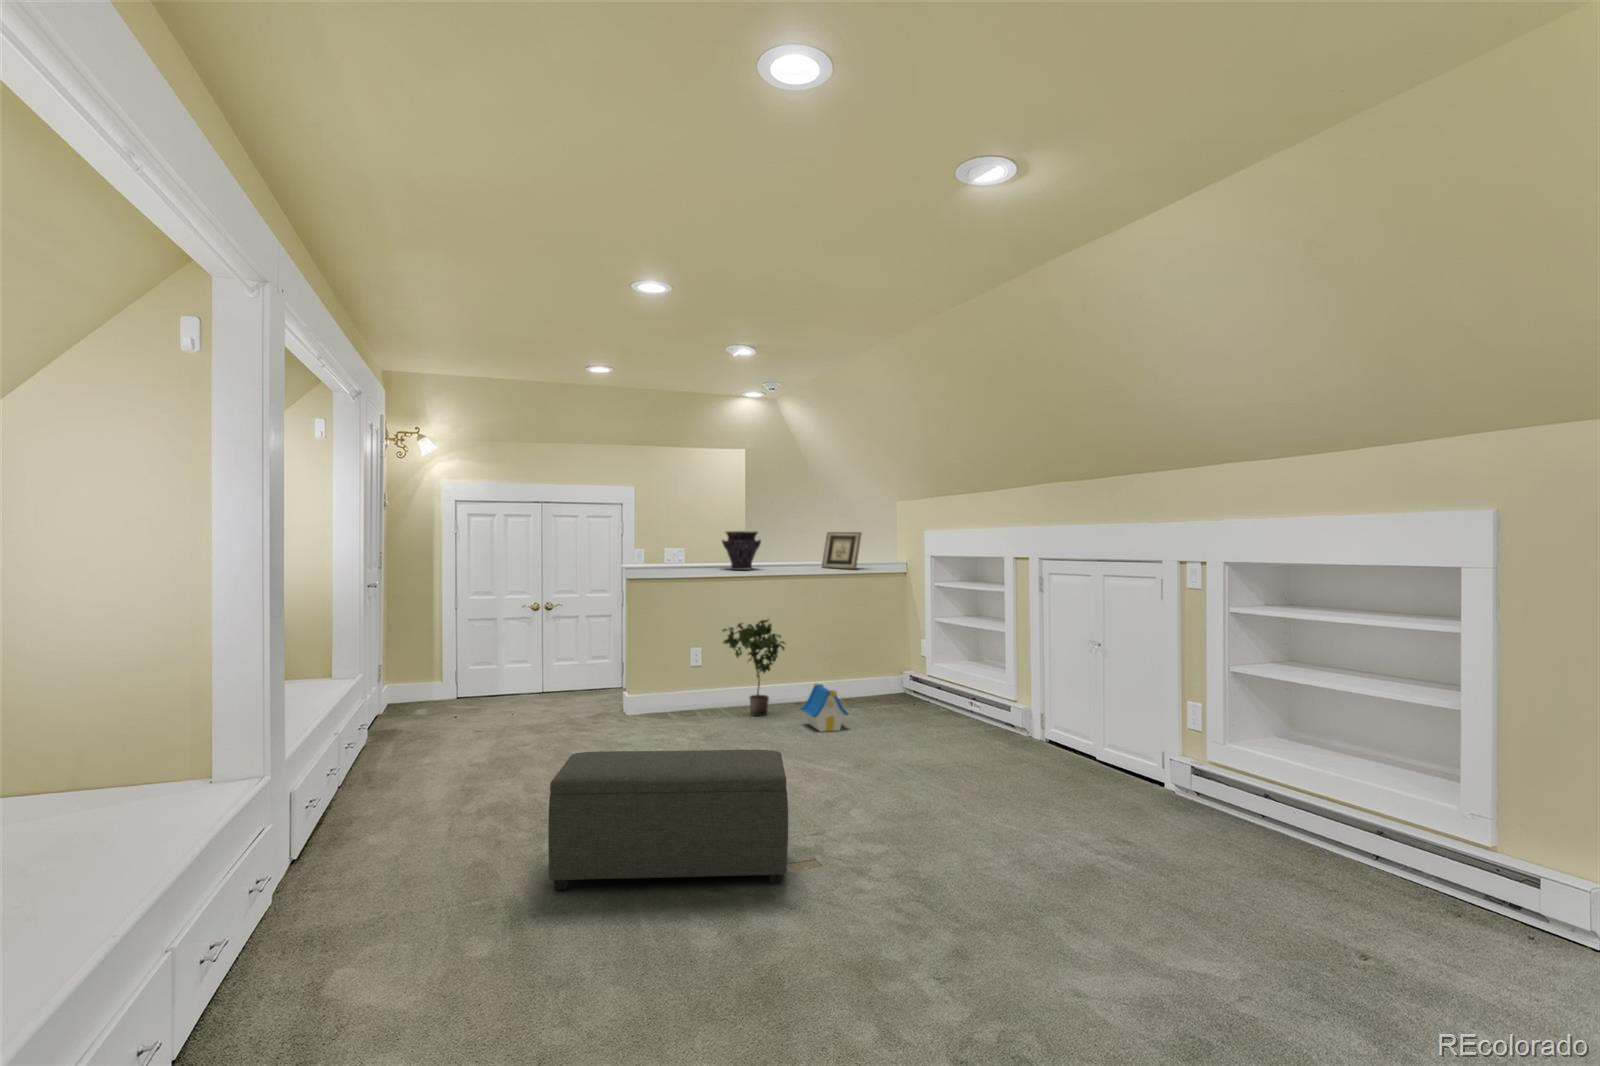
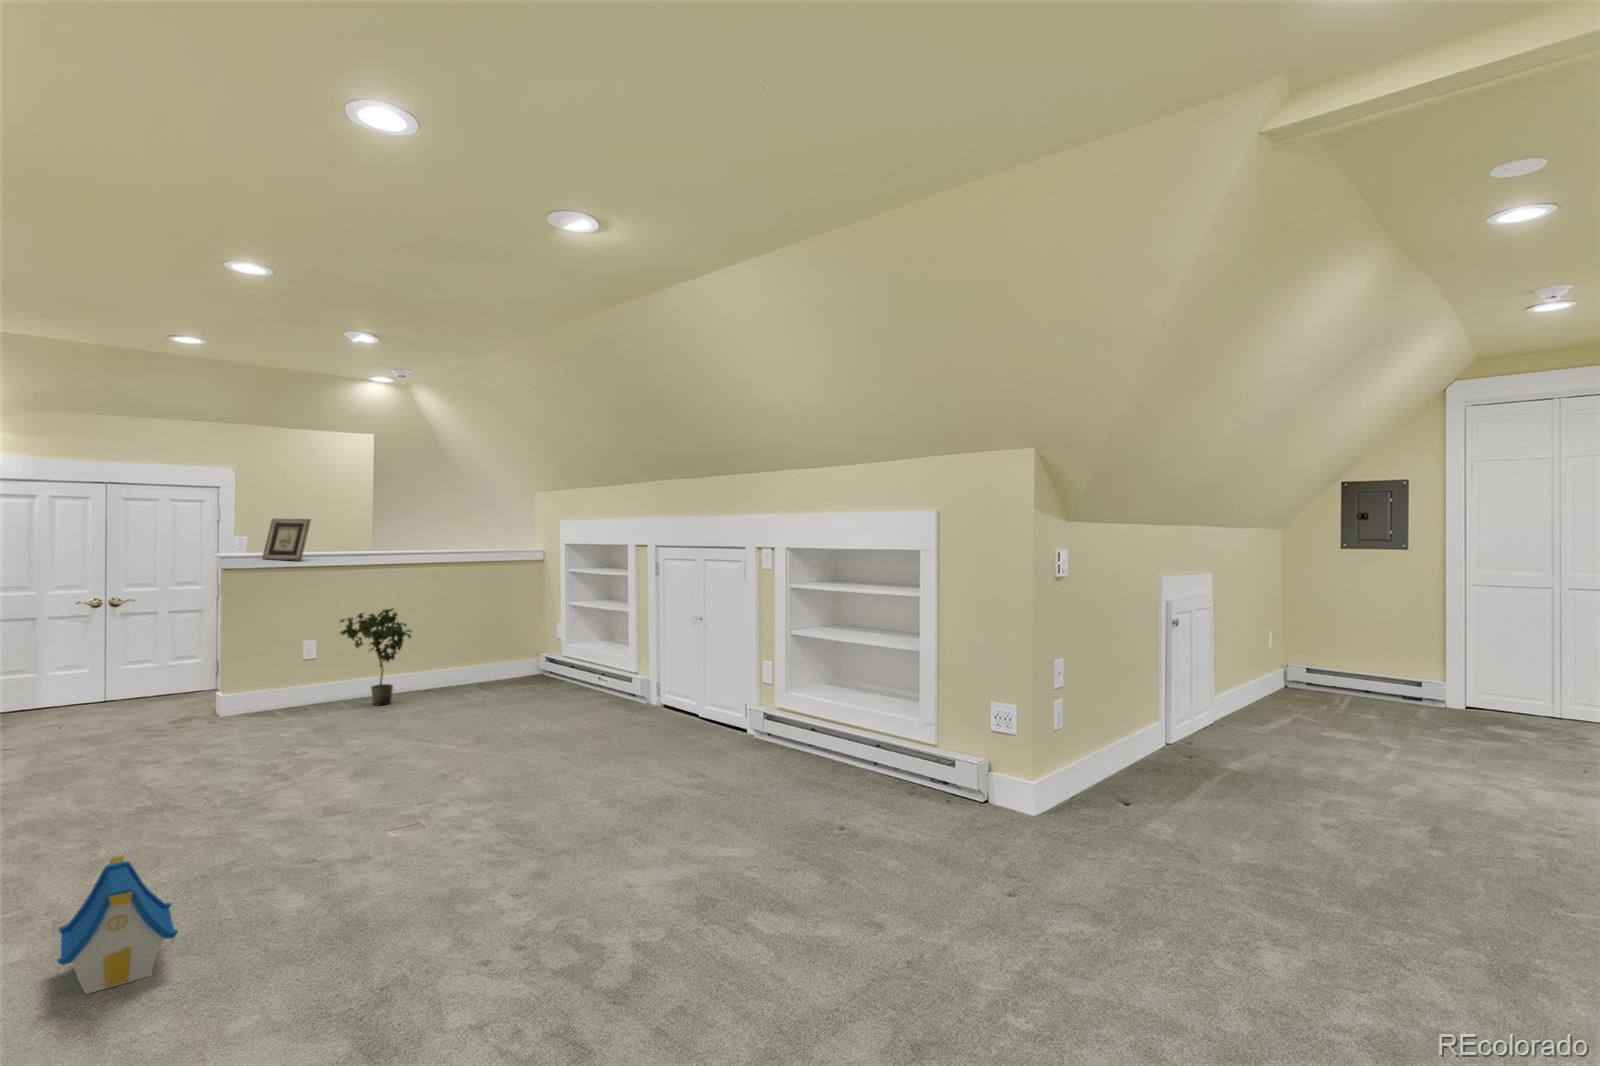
vase: present [722,531,761,570] -> none [340,520,386,559]
picture frame: present [822,532,861,569] -> present [263,519,311,560]
toy house: present [801,683,848,732] -> present [57,856,178,994]
ottoman: present [548,750,788,890] -> none [113,727,389,886]

